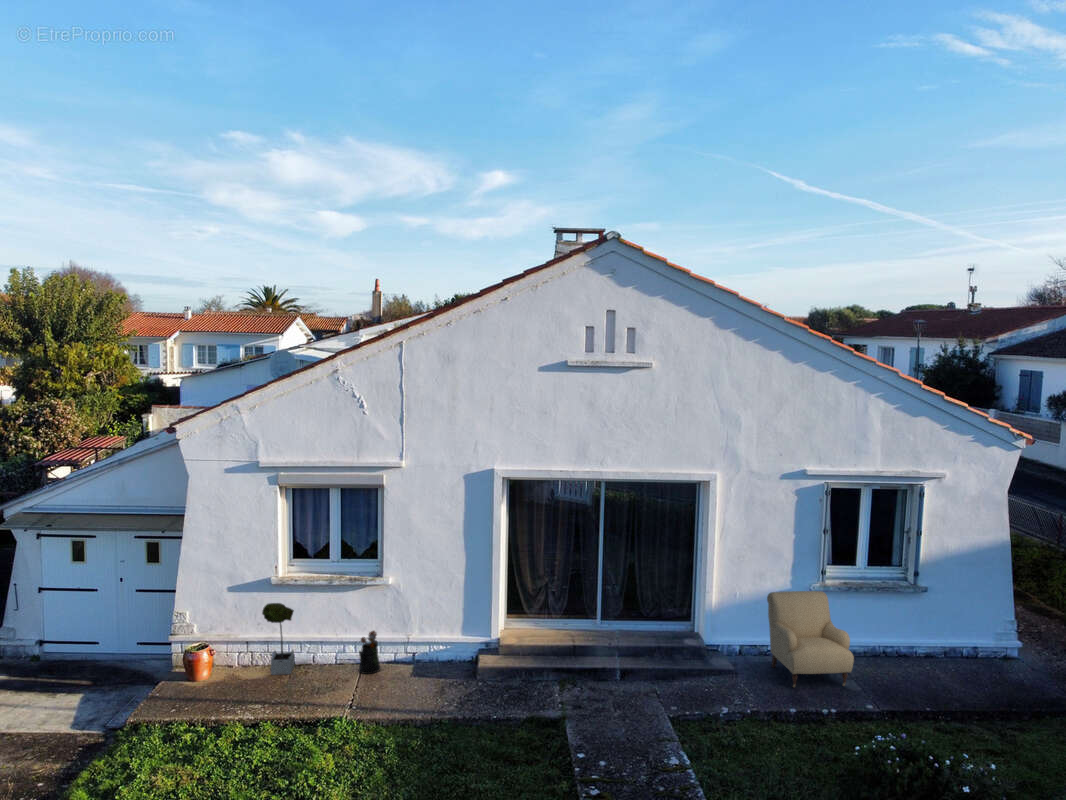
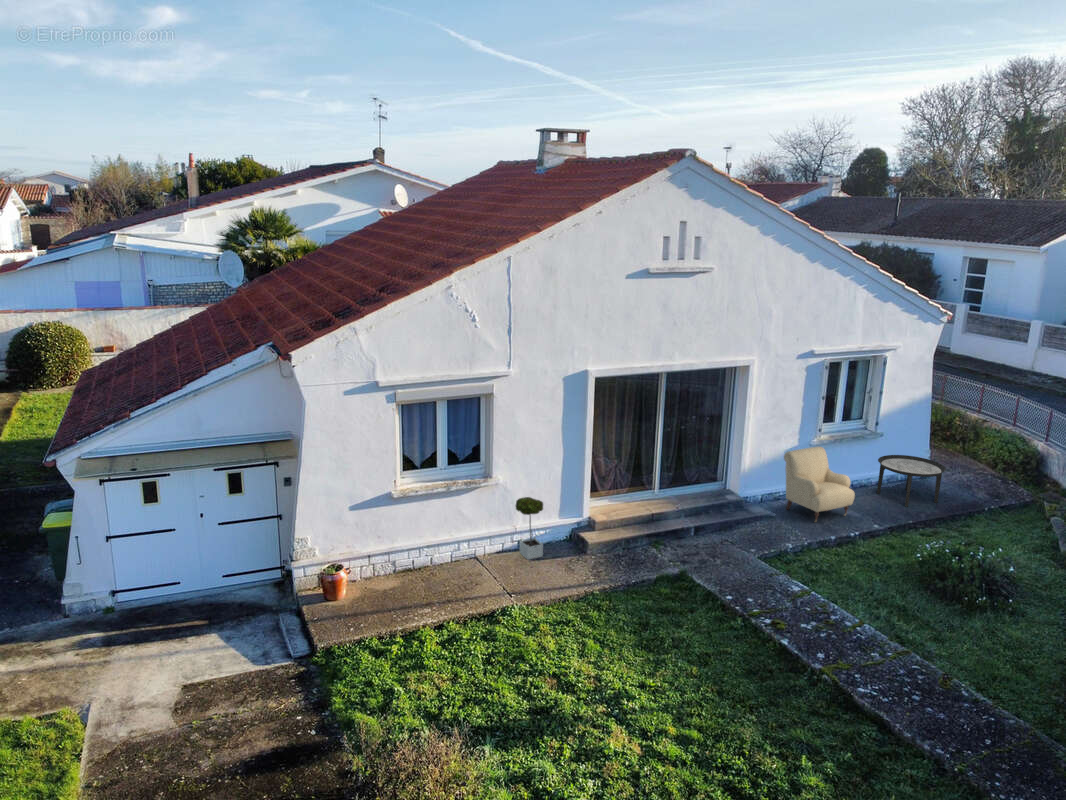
potted tree: present [262,603,294,675] -> present [515,497,543,560]
round table: none [917,617,1013,691] -> present [877,455,946,507]
watering can: present [358,631,380,674] -> none [480,526,500,566]

